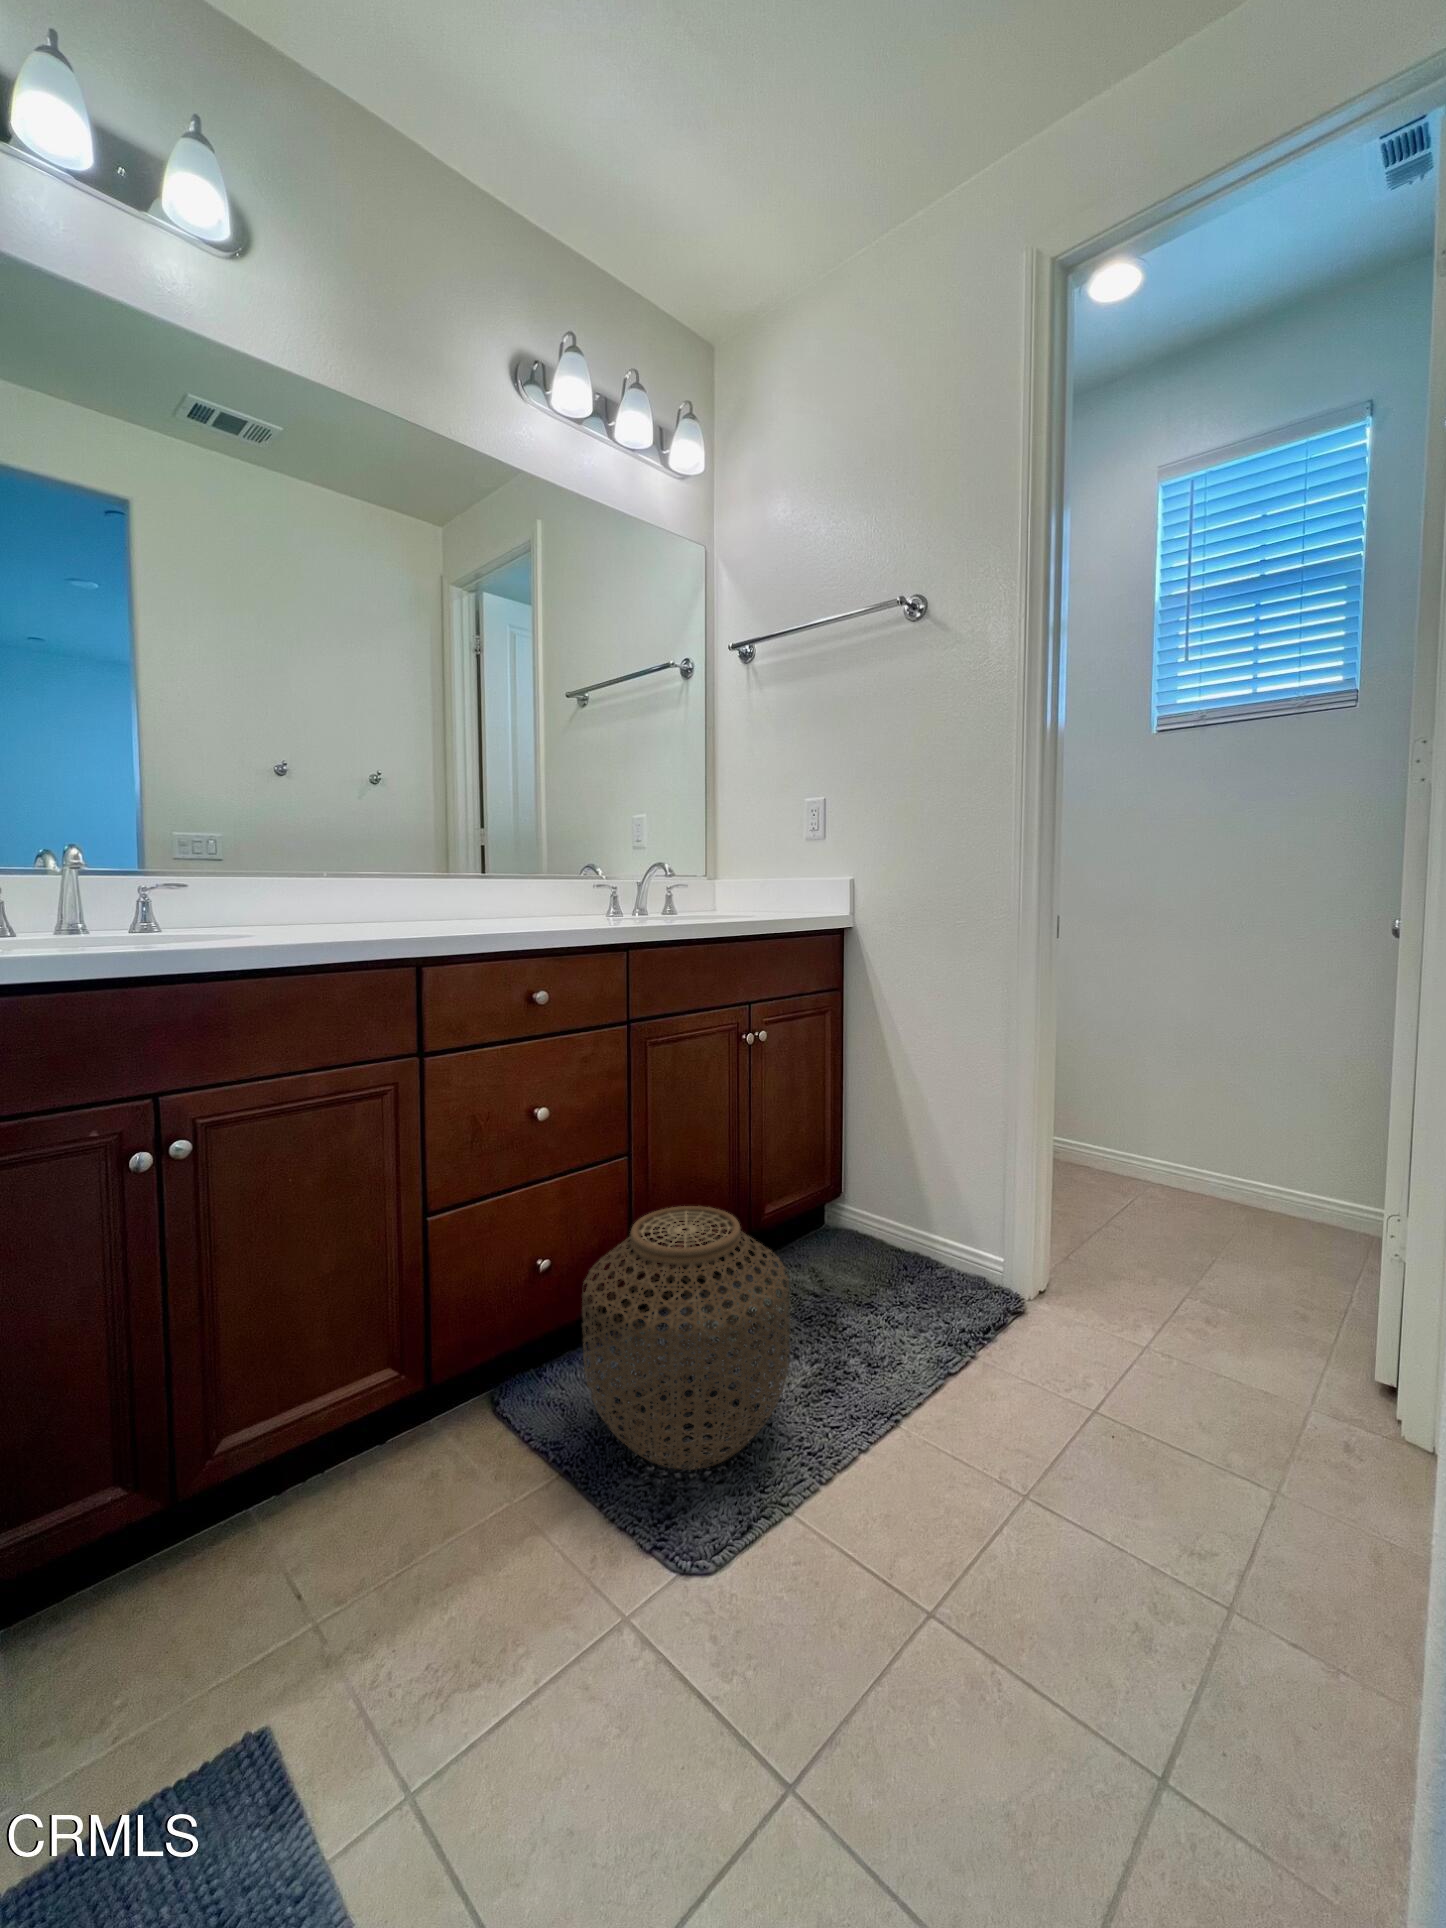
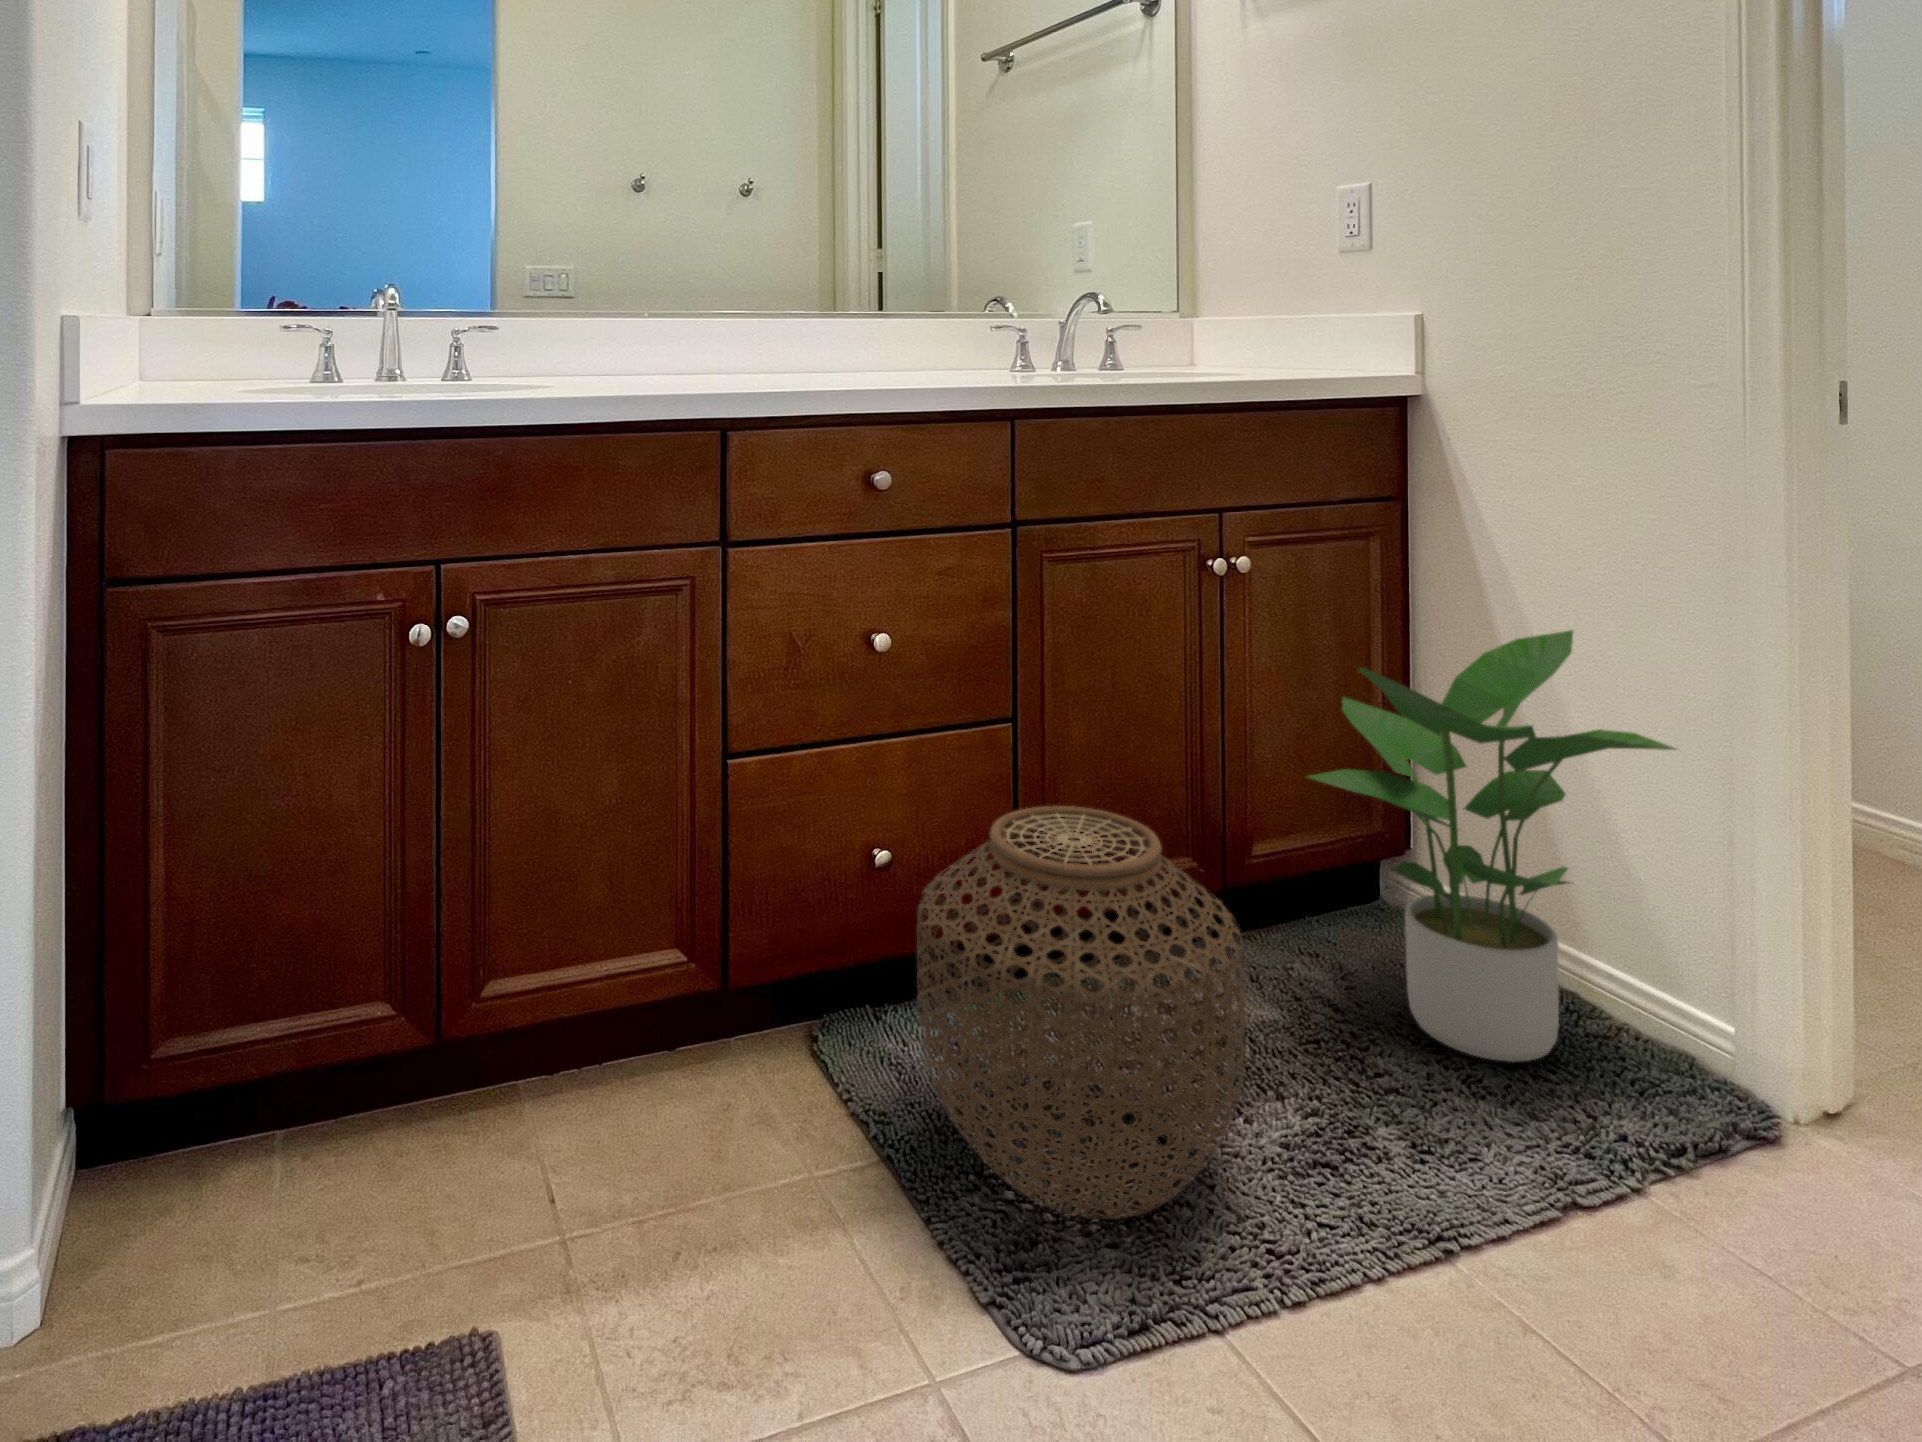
potted plant: none [797,1058,986,1304] -> present [1308,630,1675,1062]

